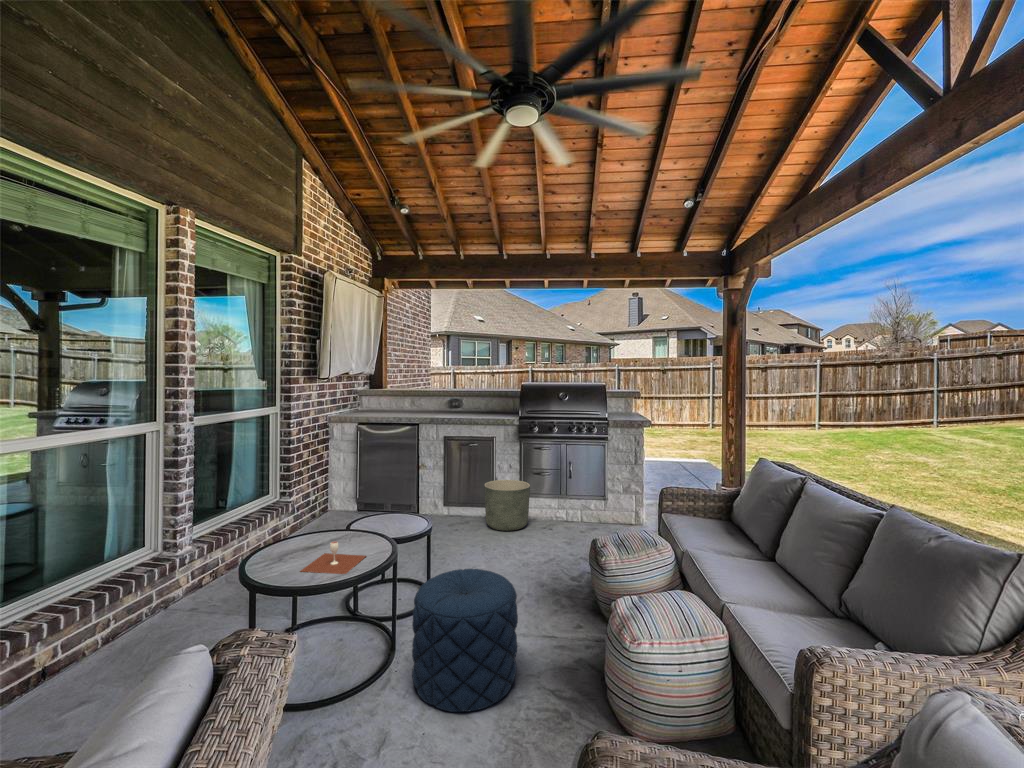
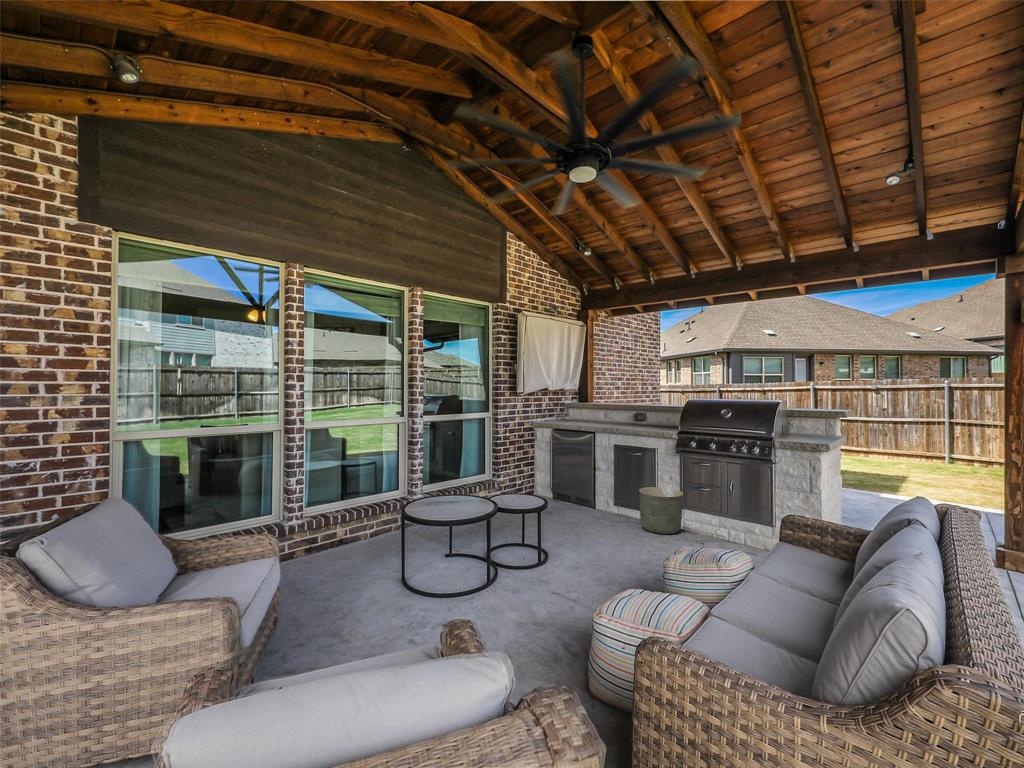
wine glass: present [301,541,366,574] -> none [432,496,474,516]
pouf: present [412,569,518,712] -> none [485,532,560,626]

